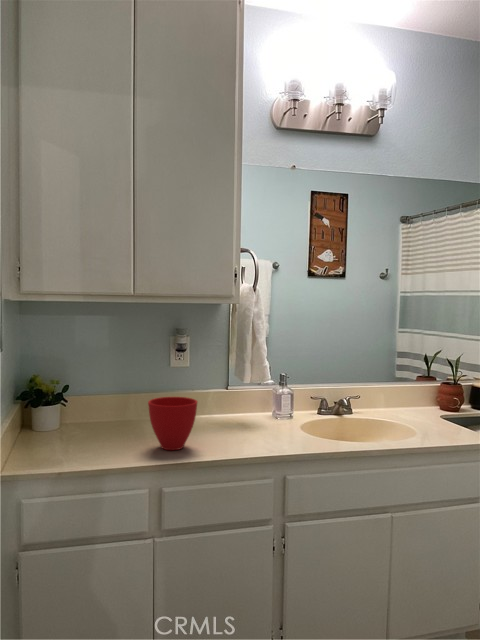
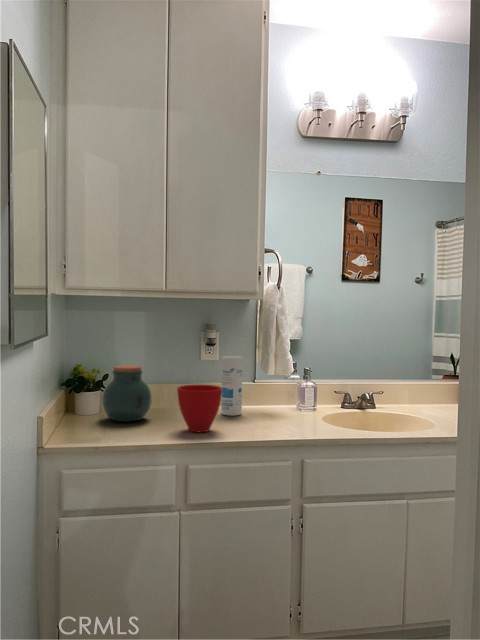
canister: none [194,363,216,427] -> present [221,356,242,416]
jar: none [64,376,119,438] -> present [102,365,152,422]

